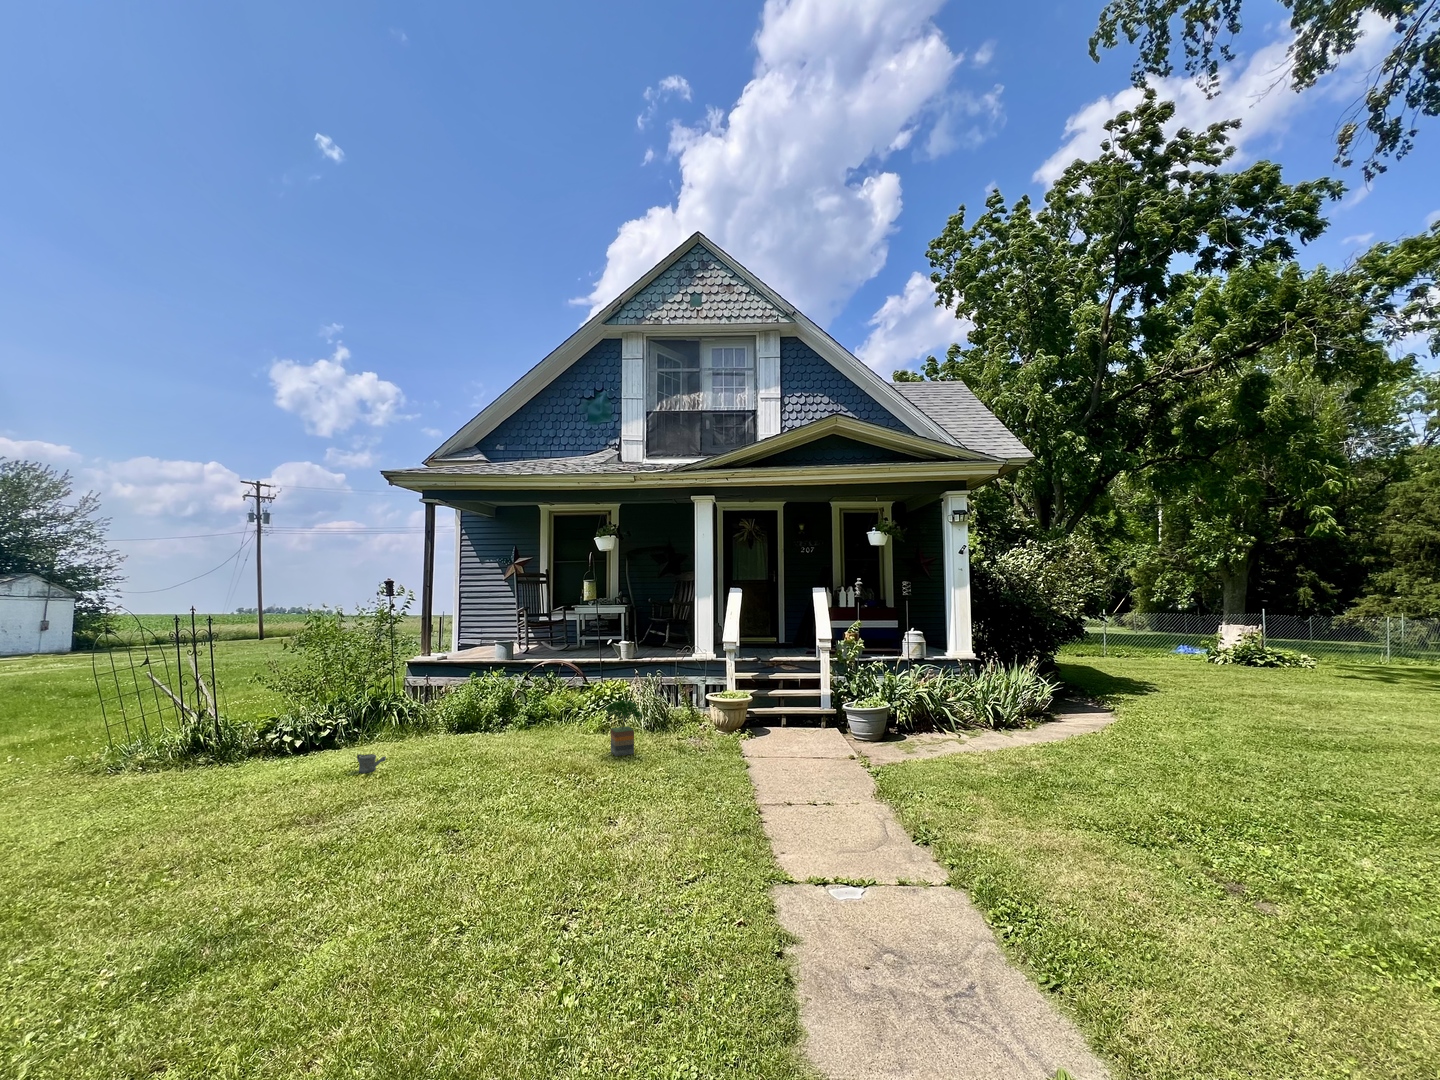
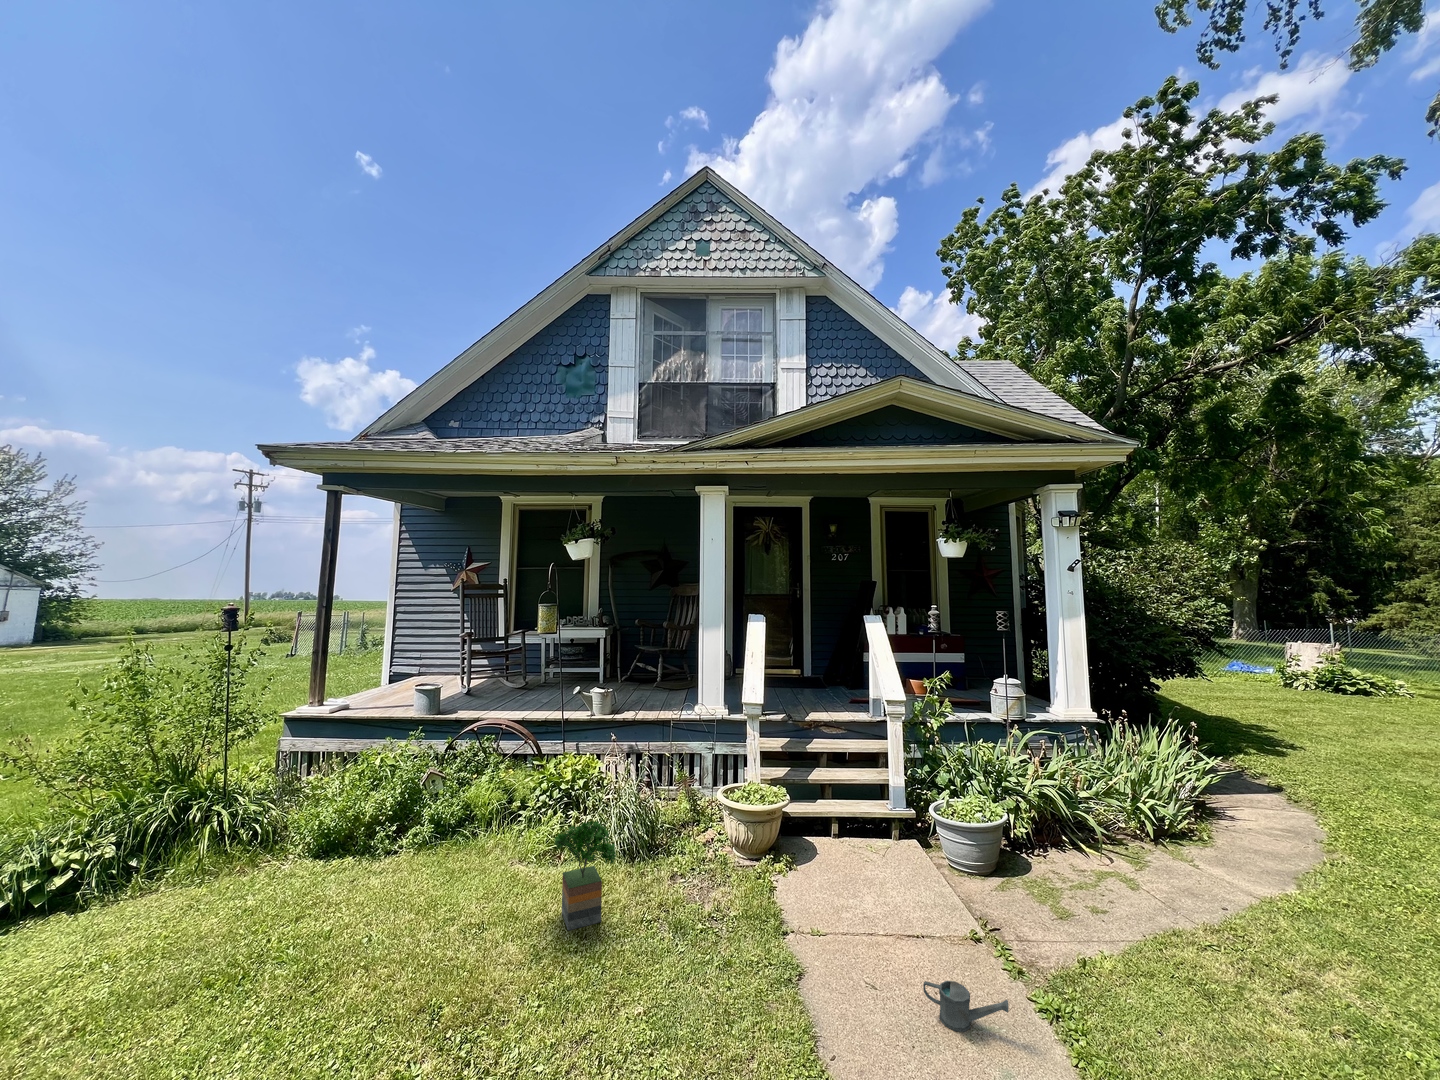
watering can: present [357,754,386,773] -> present [923,981,1009,1032]

